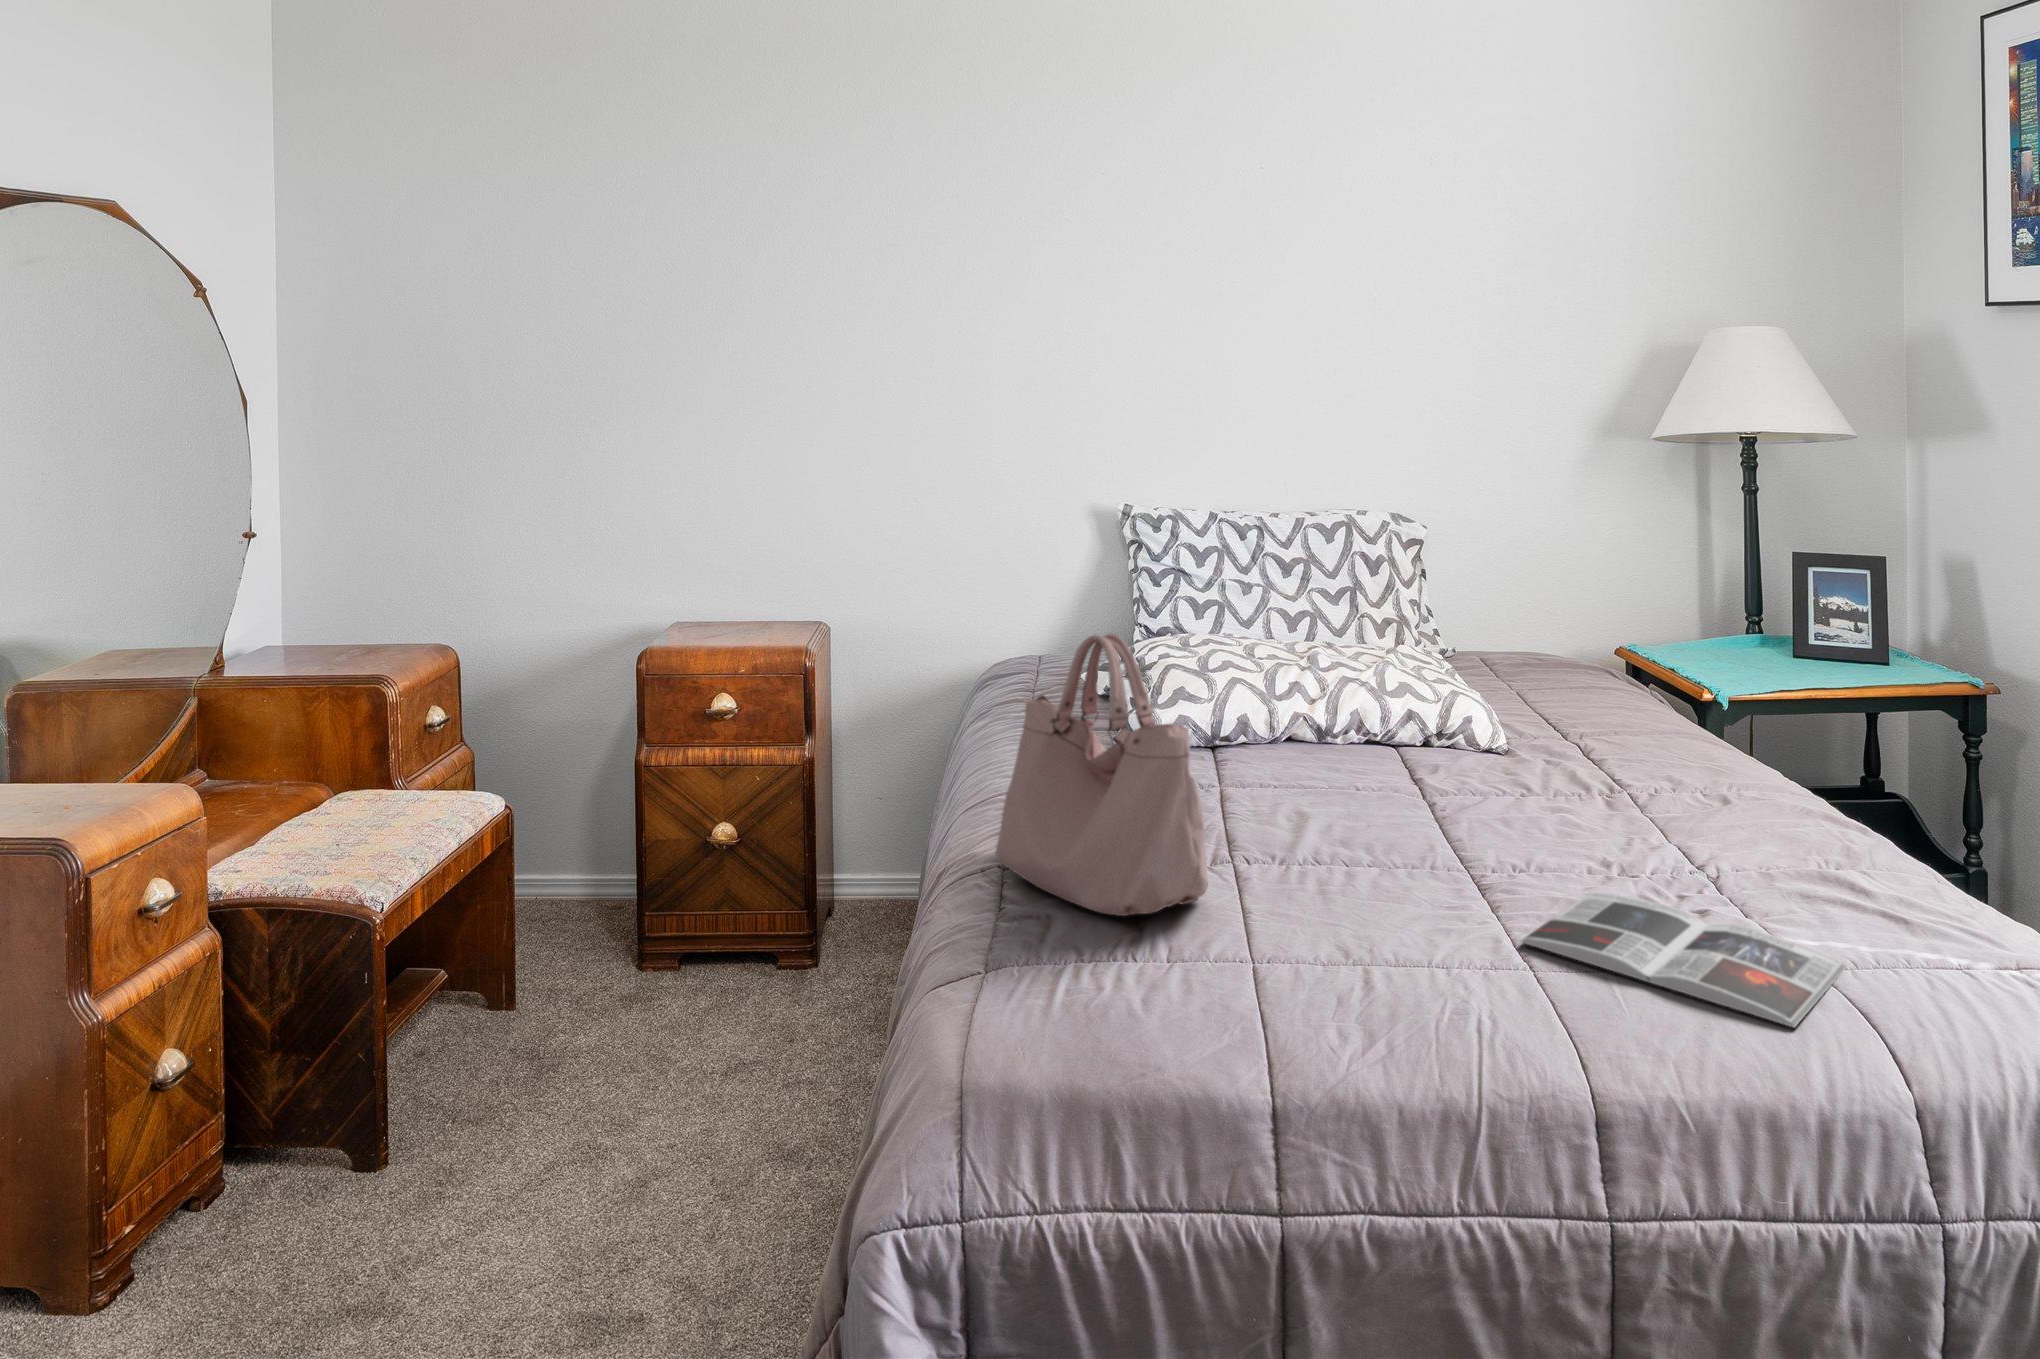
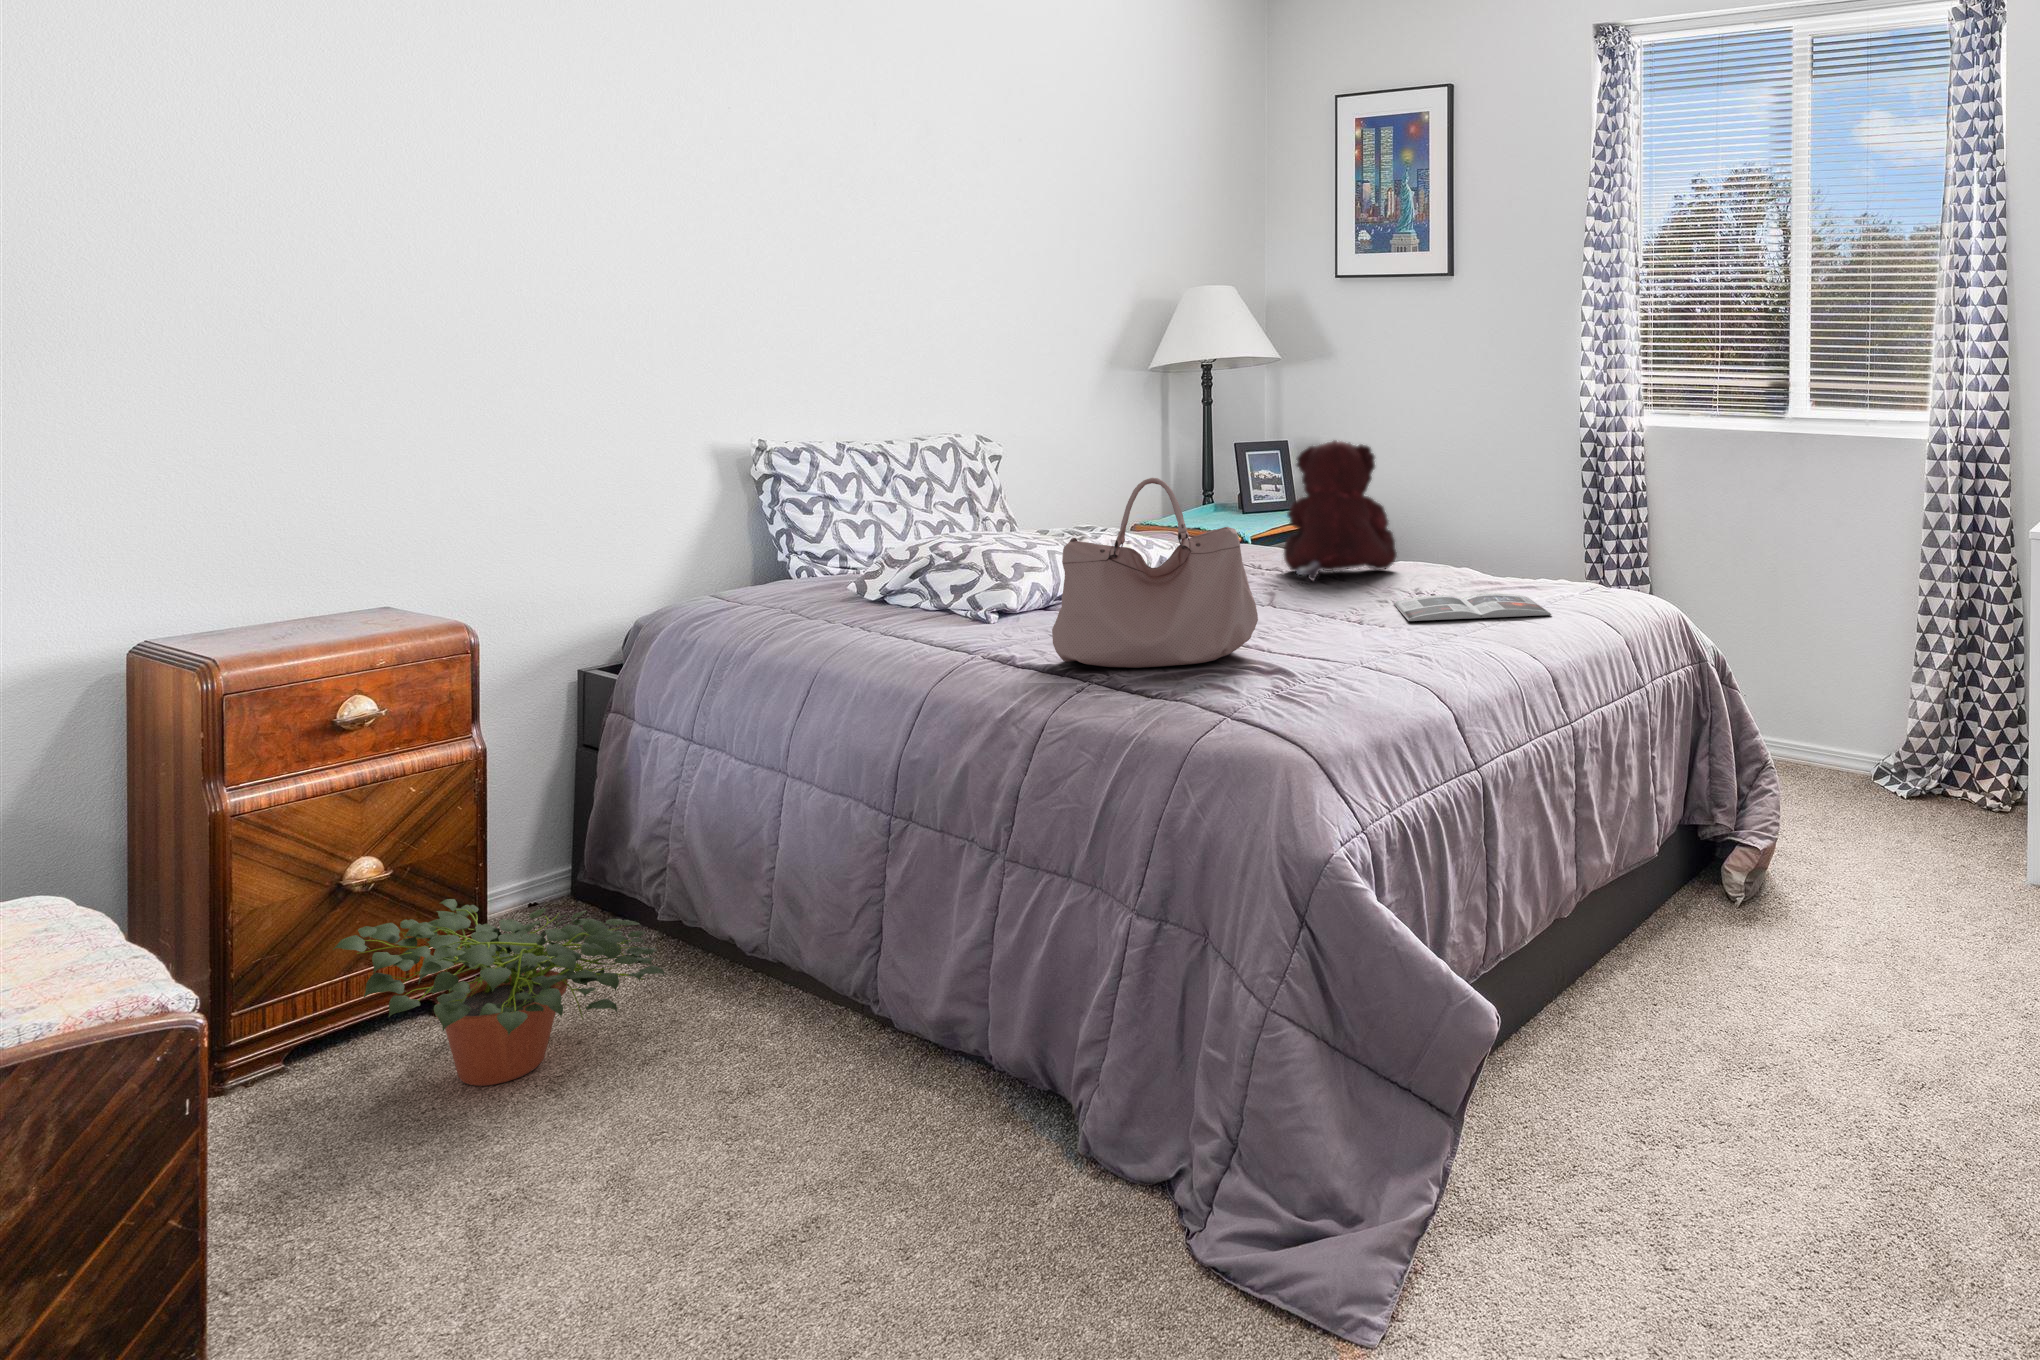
teddy bear: none [1543,589,1748,818] -> present [1284,440,1397,581]
potted plant: none [589,900,839,1088] -> present [333,899,664,1086]

